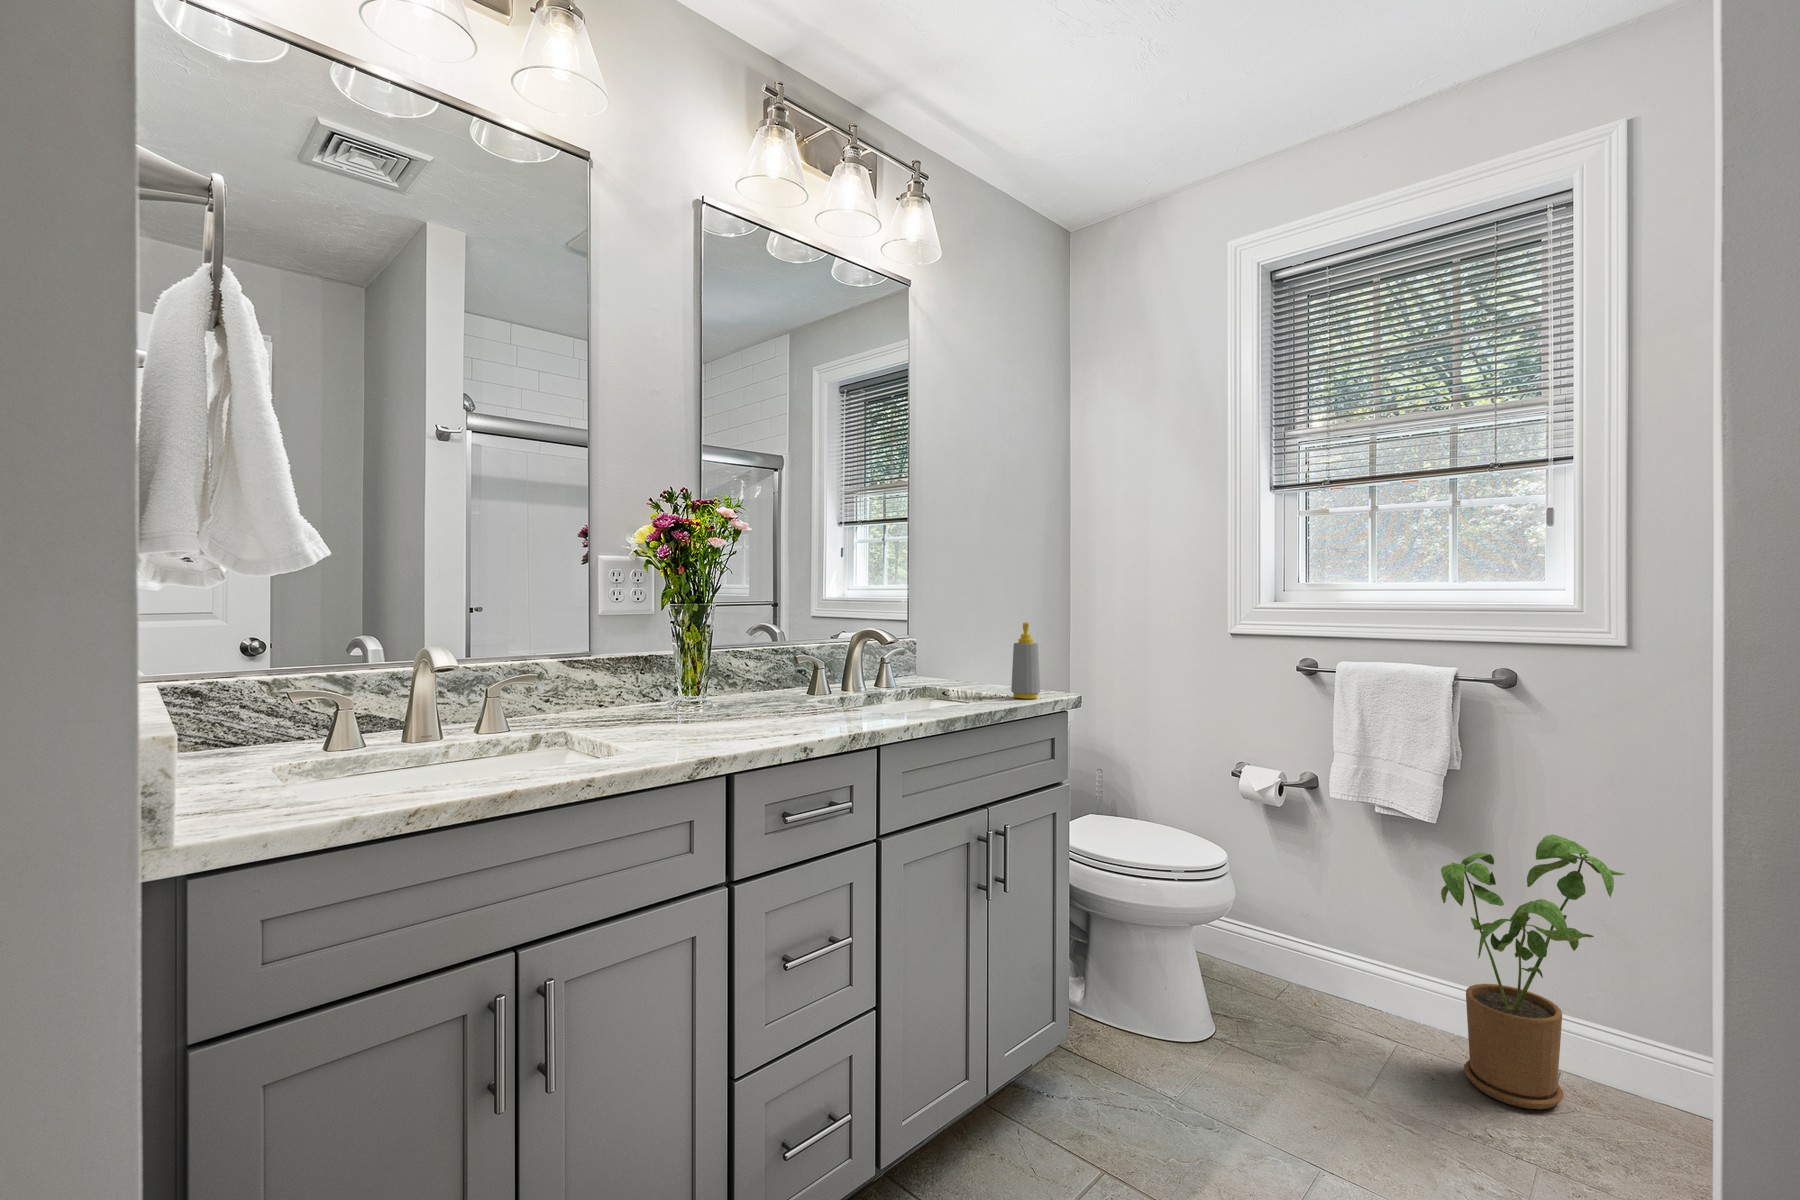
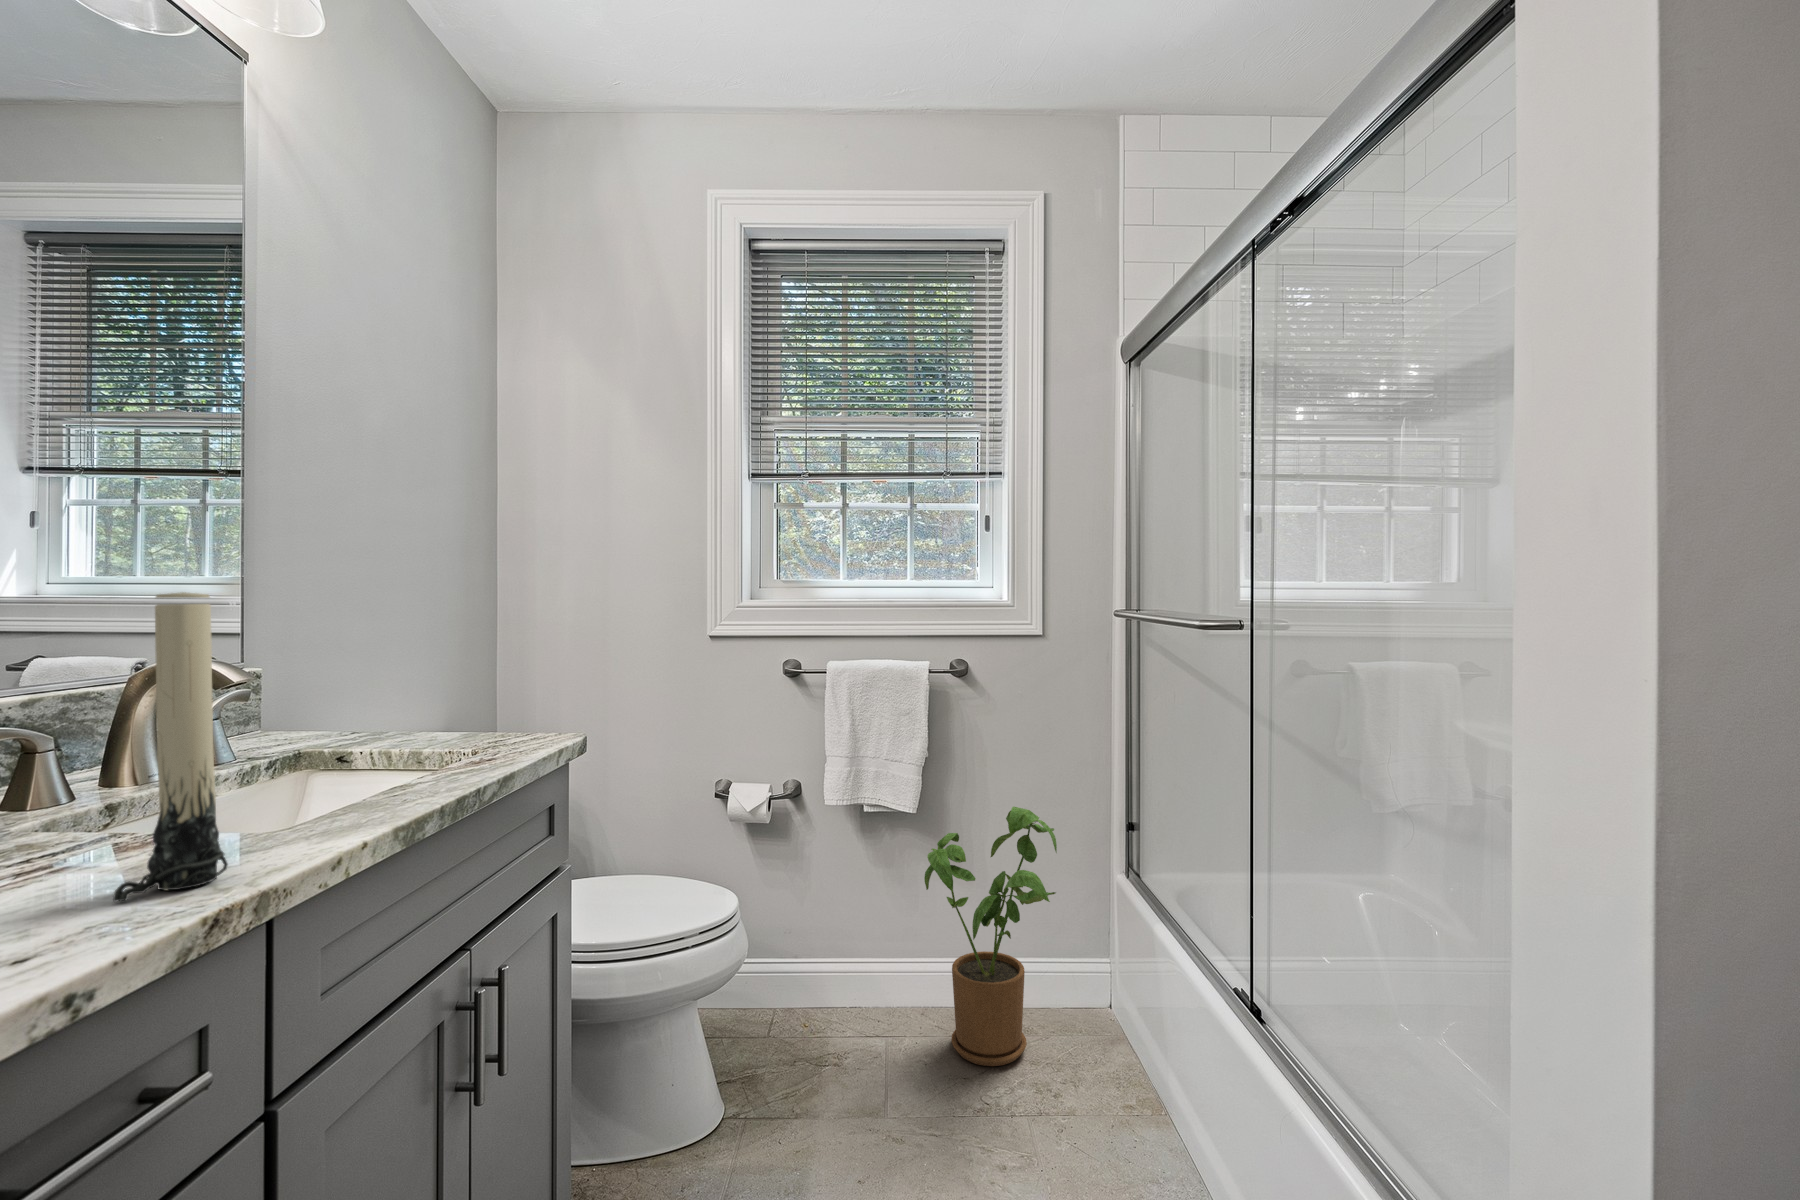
candle: none [826,592,865,726] -> present [113,592,228,902]
soap bottle: present [1011,622,1040,699] -> none [475,638,523,754]

